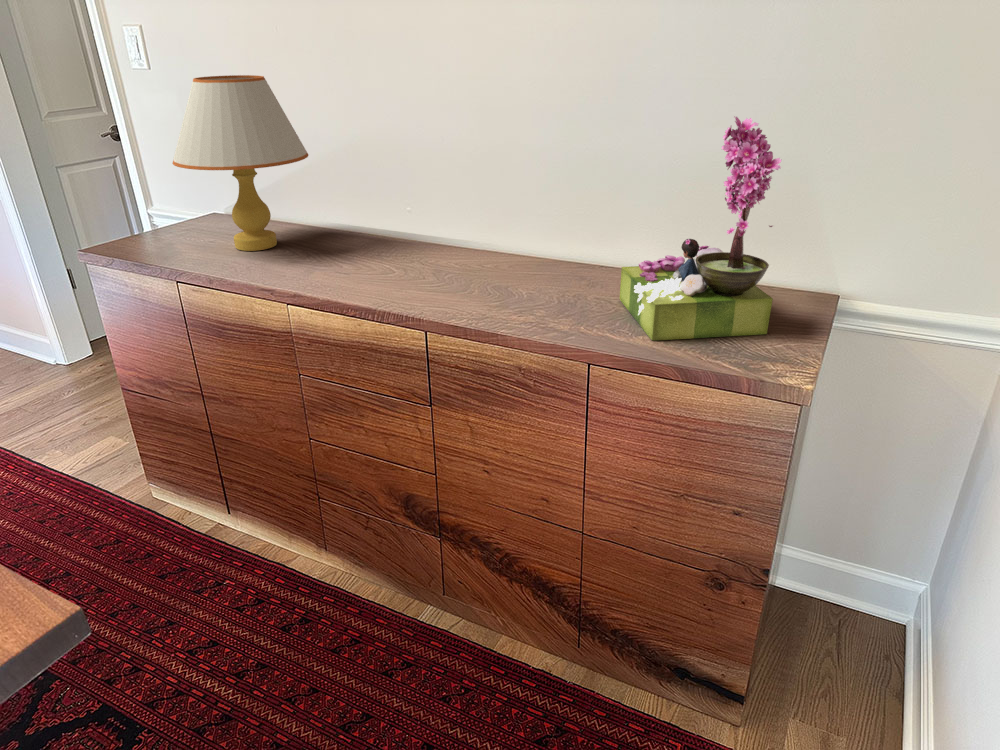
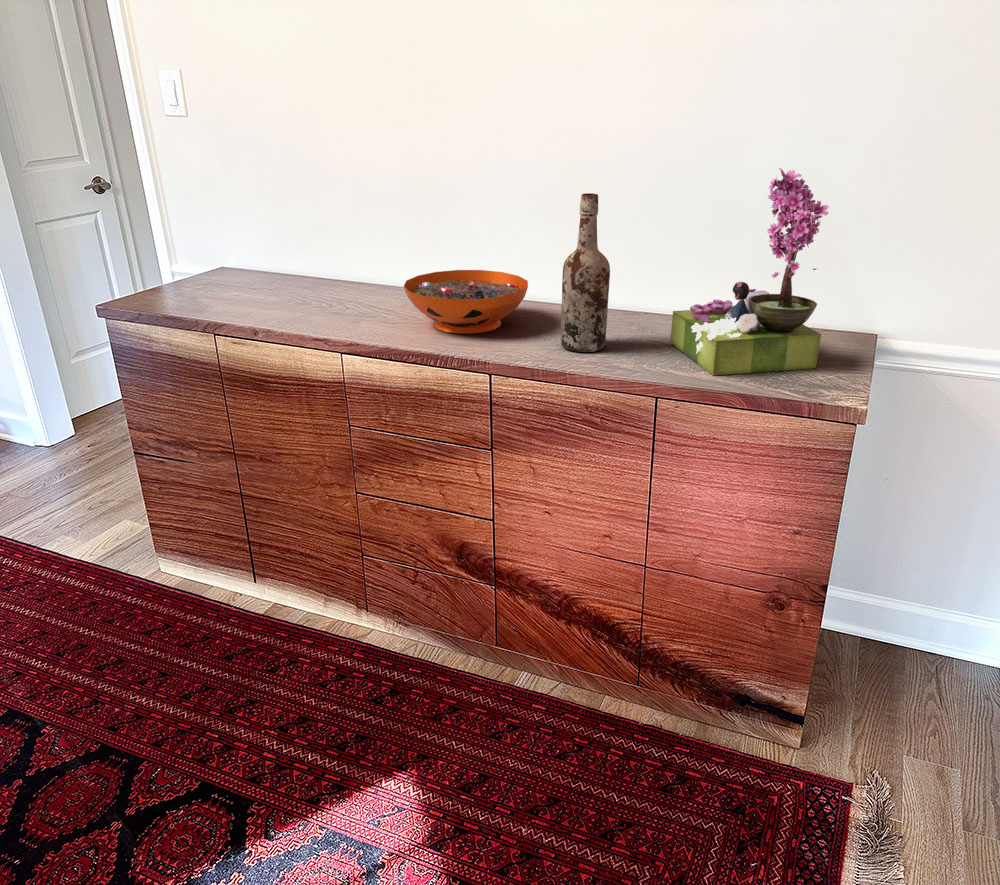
table lamp: present [173,75,308,251] -> none [208,131,343,307]
wine bottle: none [504,143,553,309] -> present [561,193,610,352]
decorative bowl: none [353,217,482,284] -> present [404,270,528,333]

